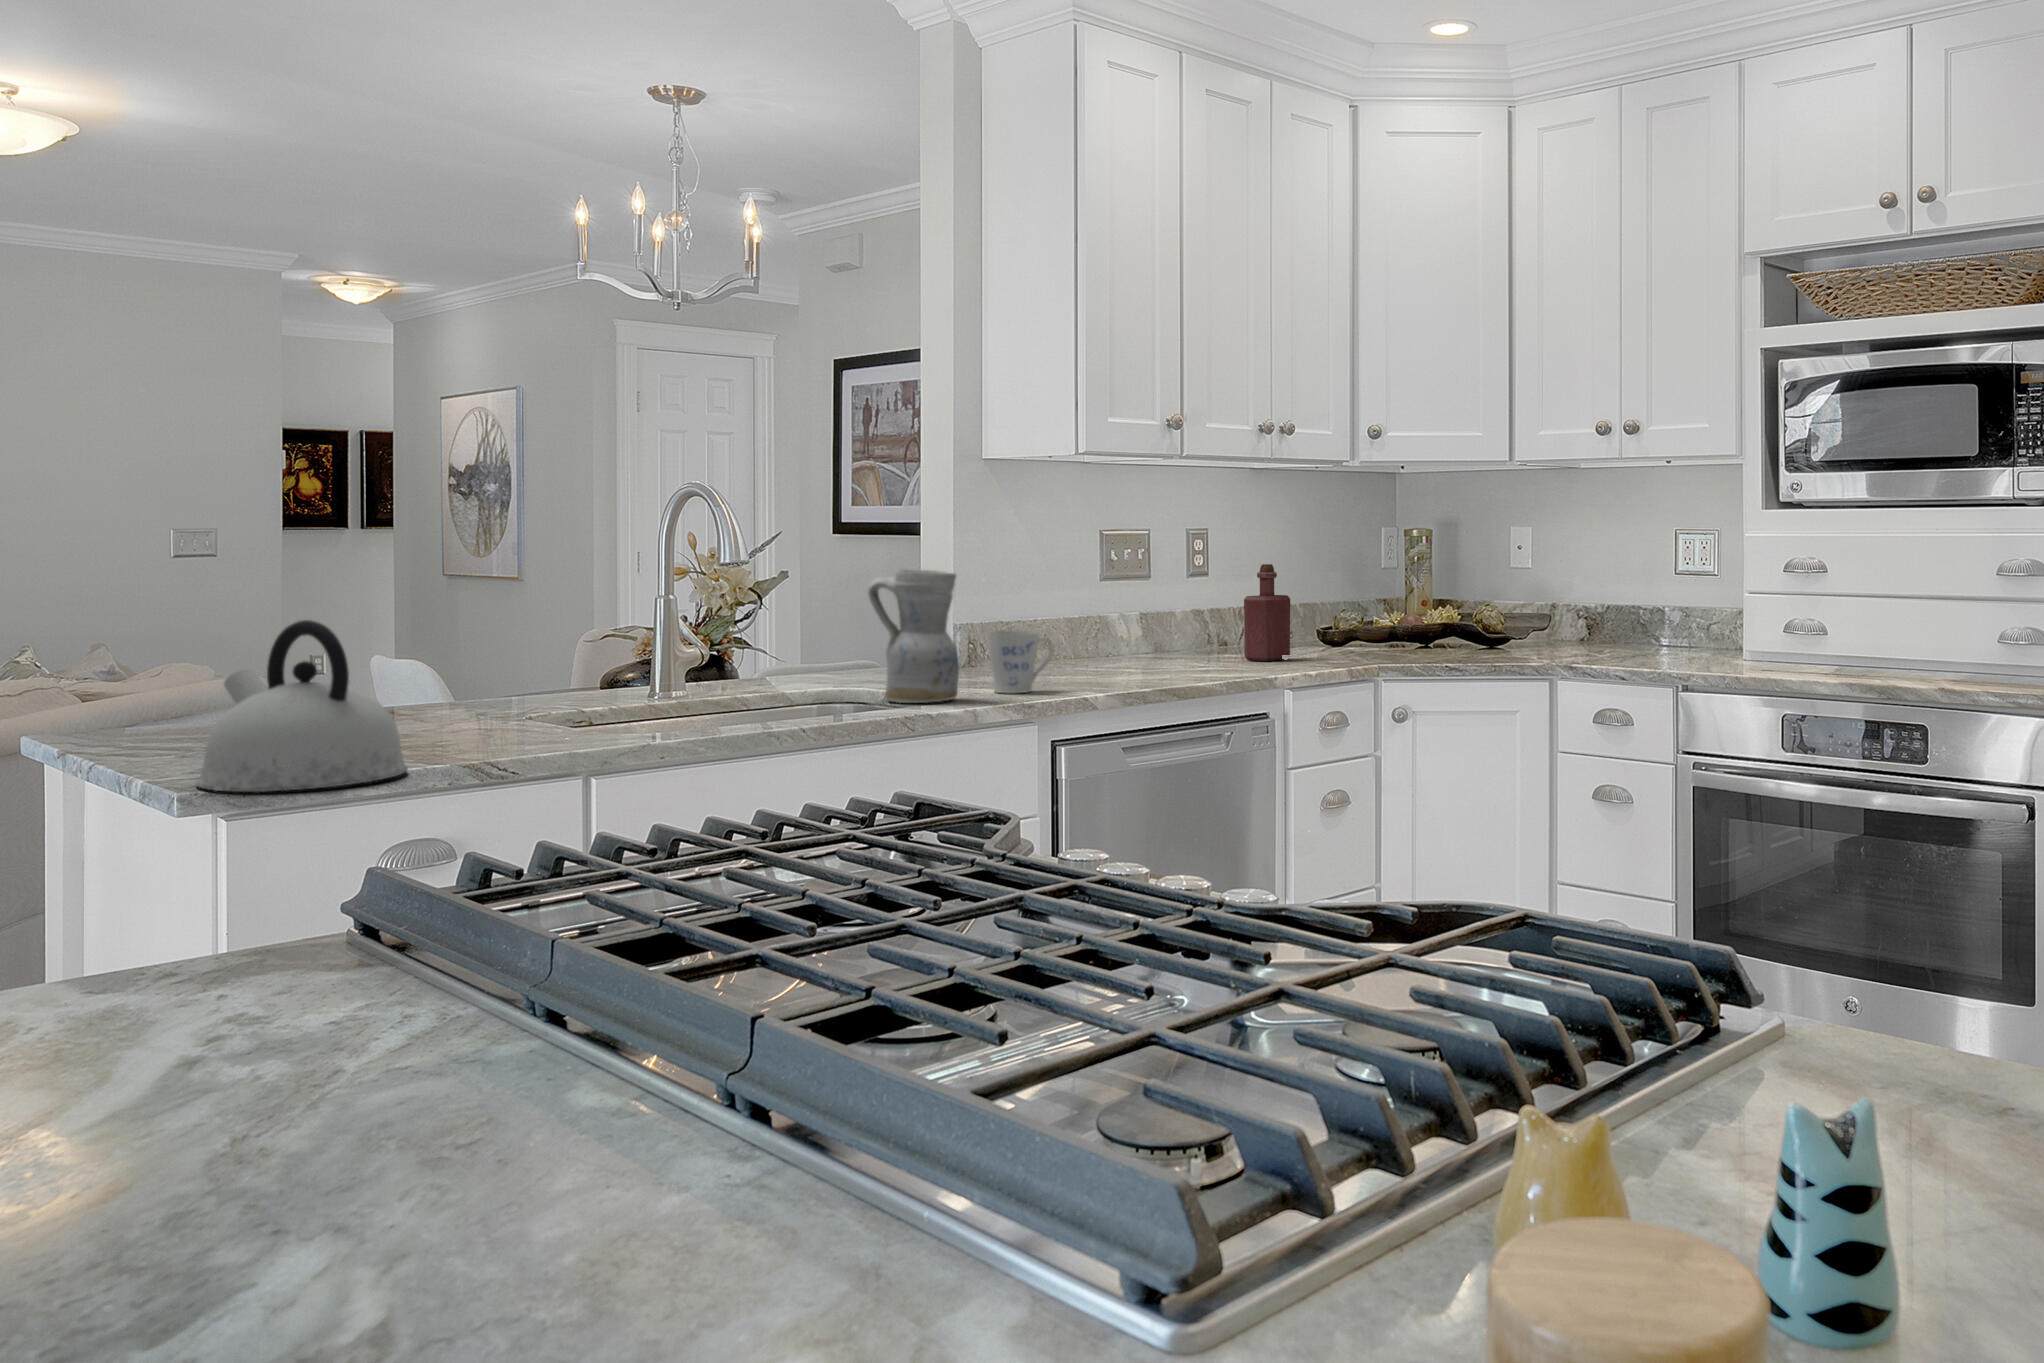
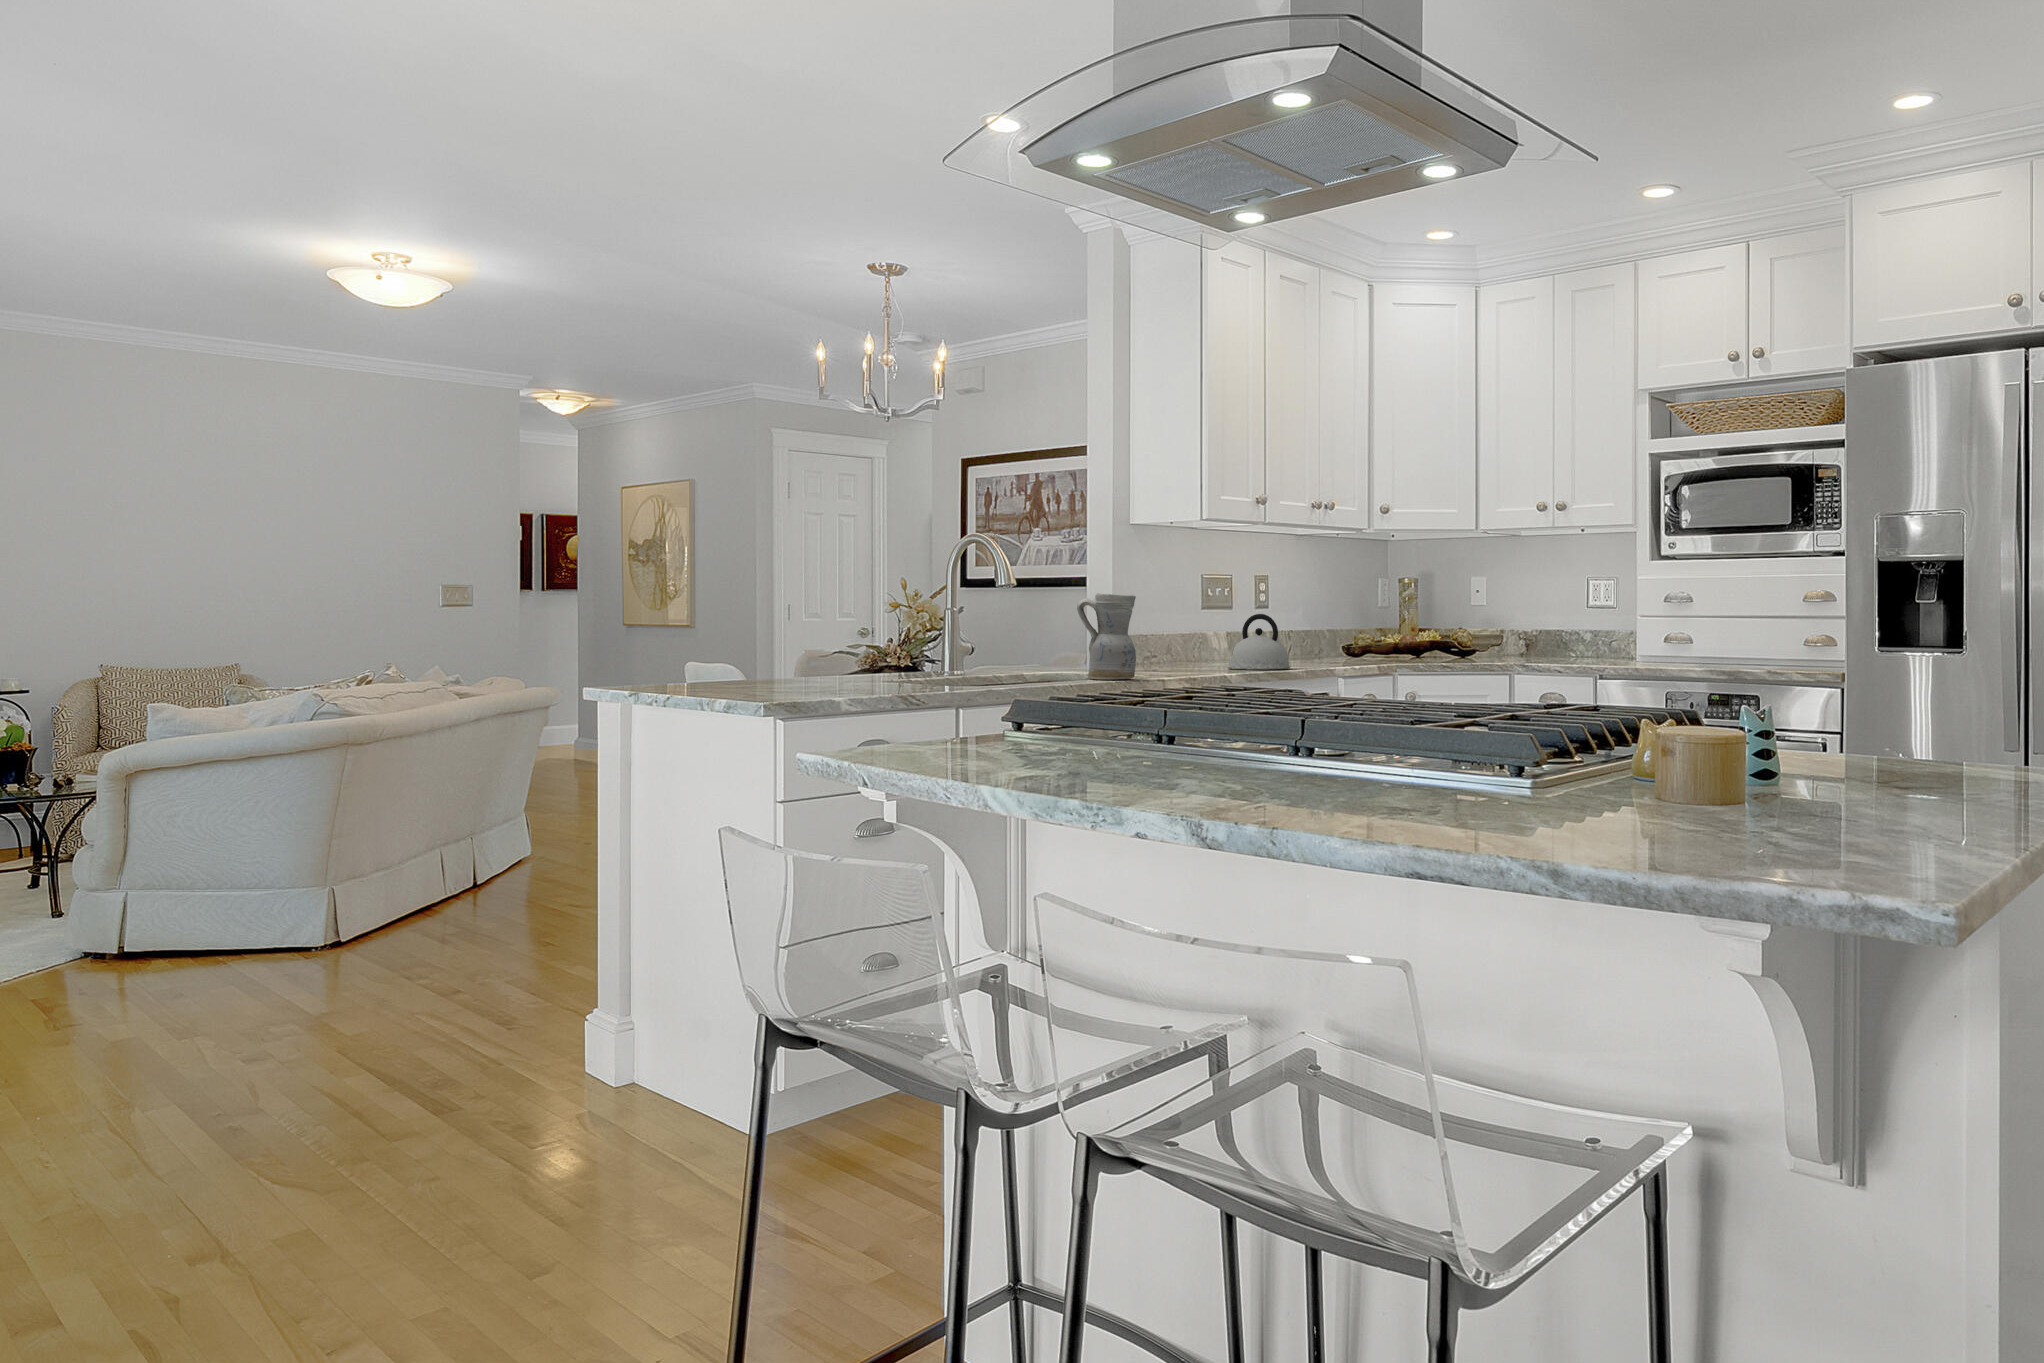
bottle: present [1244,564,1290,661] -> none [1294,601,1326,668]
kettle: present [196,620,408,792] -> present [1228,614,1290,670]
mug: present [987,631,1054,693] -> none [1146,637,1189,677]

